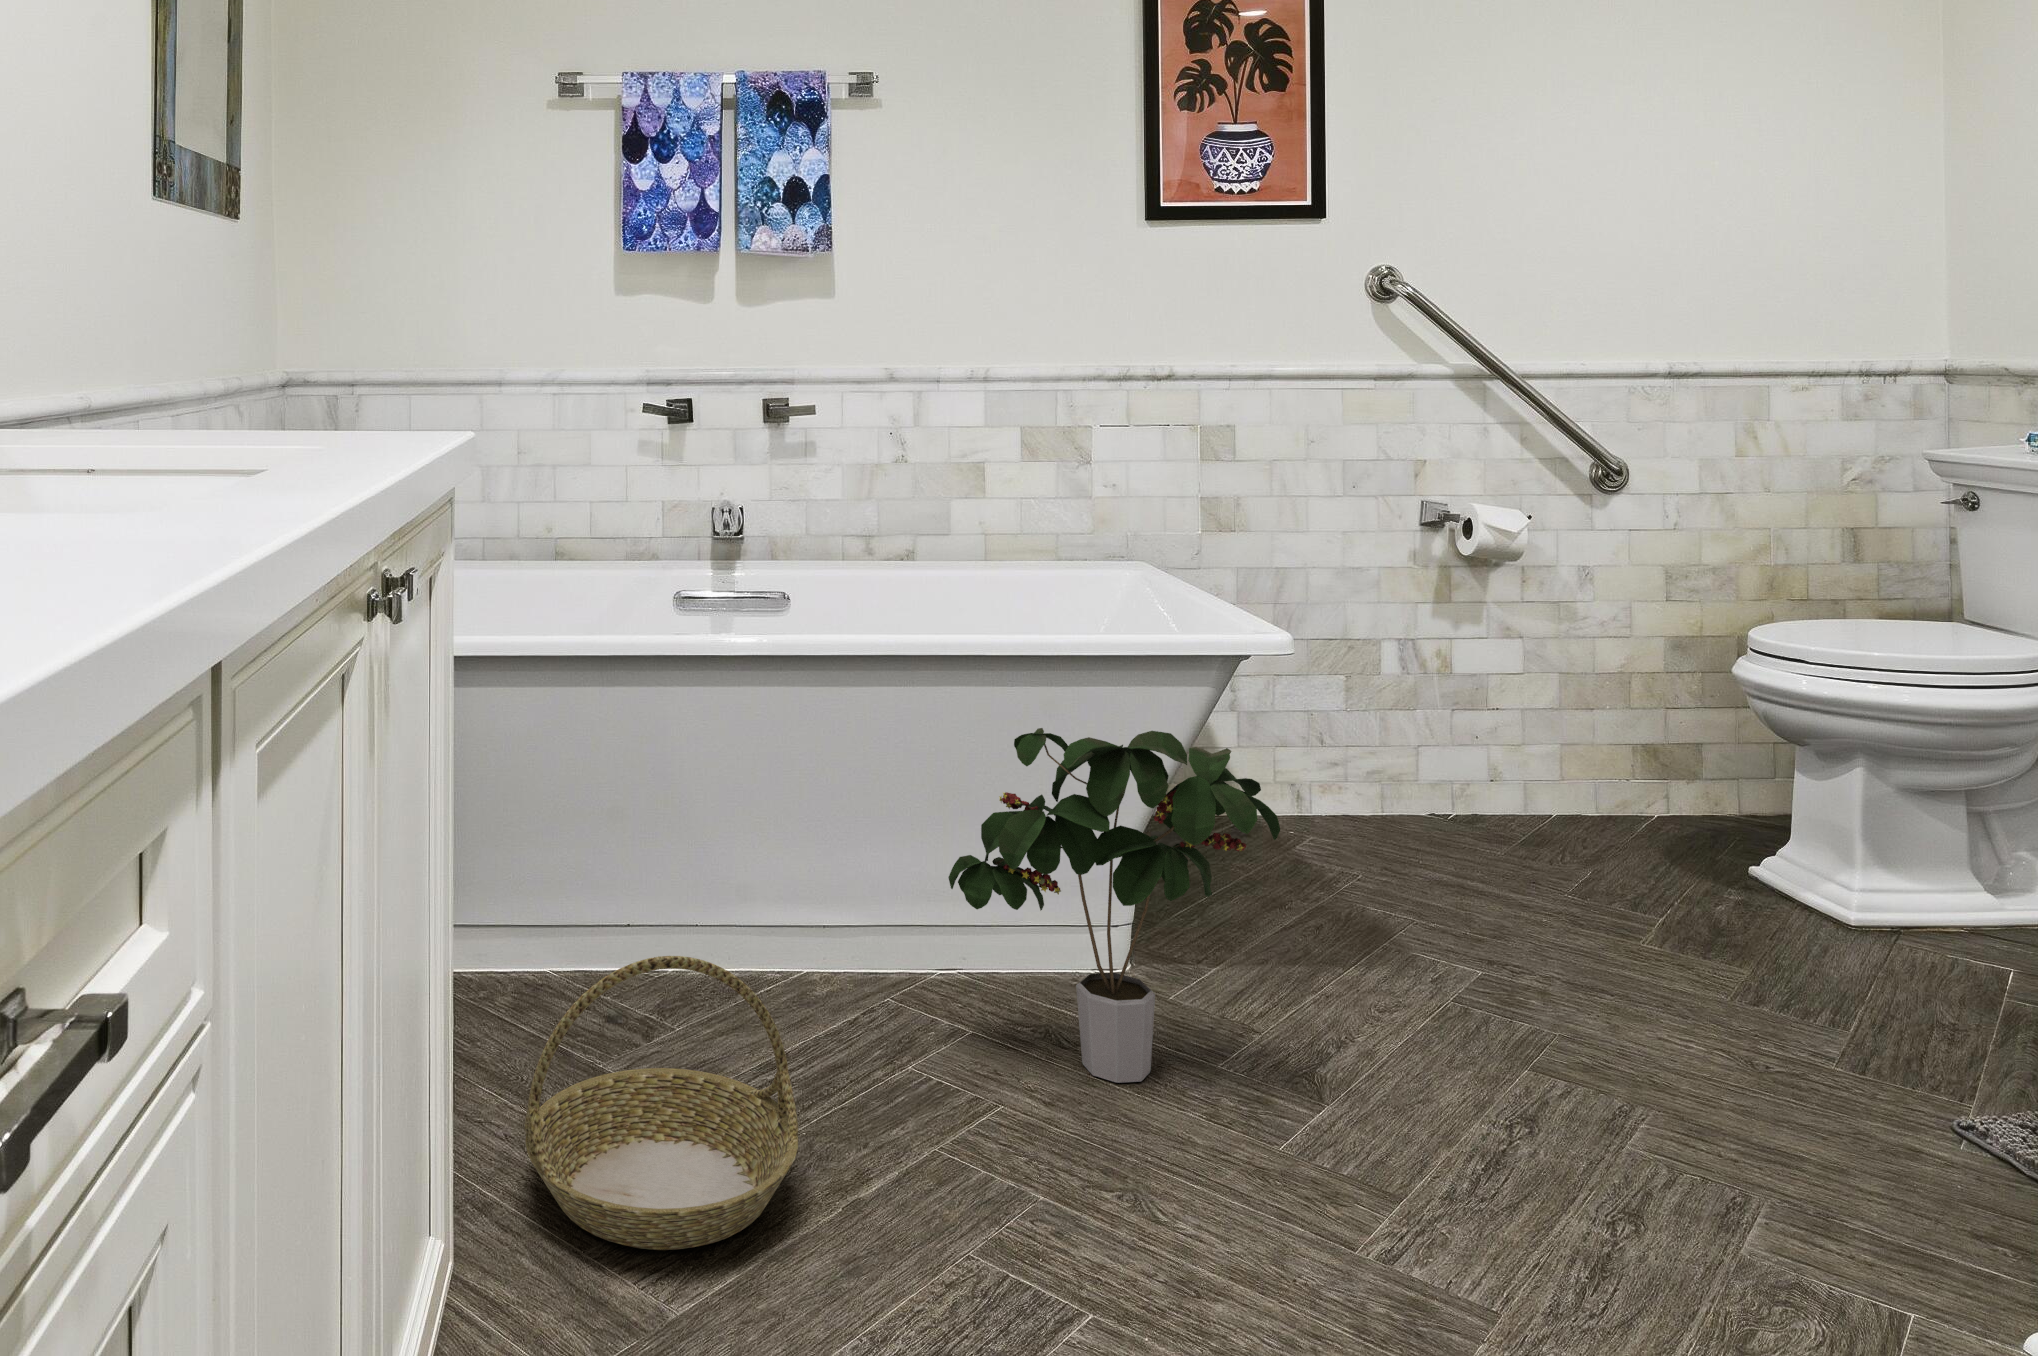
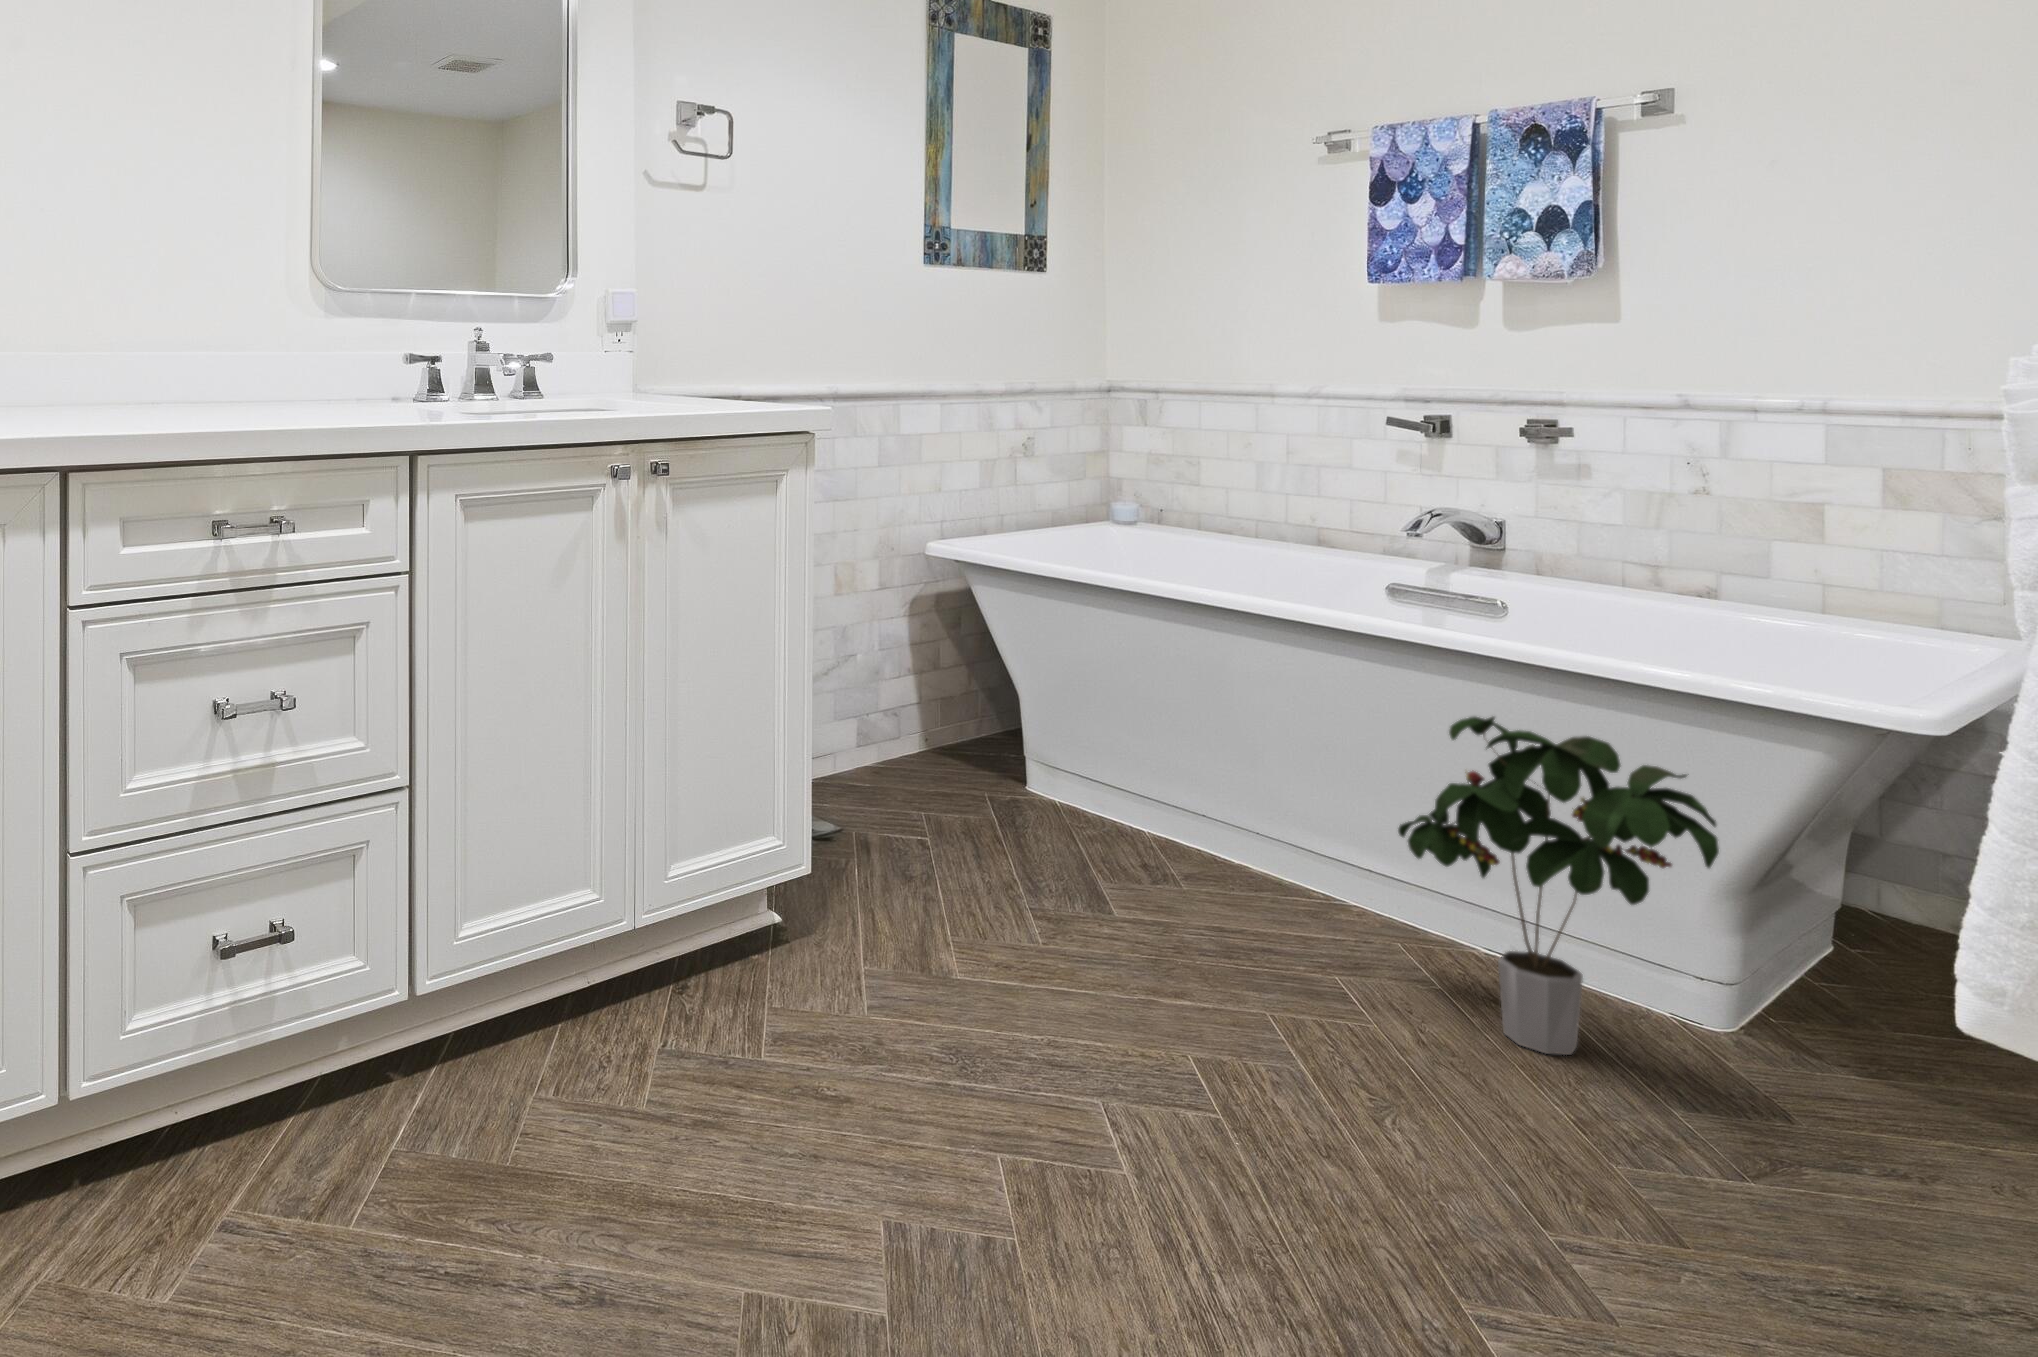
basket: present [524,956,798,1250] -> none [945,775,1142,964]

